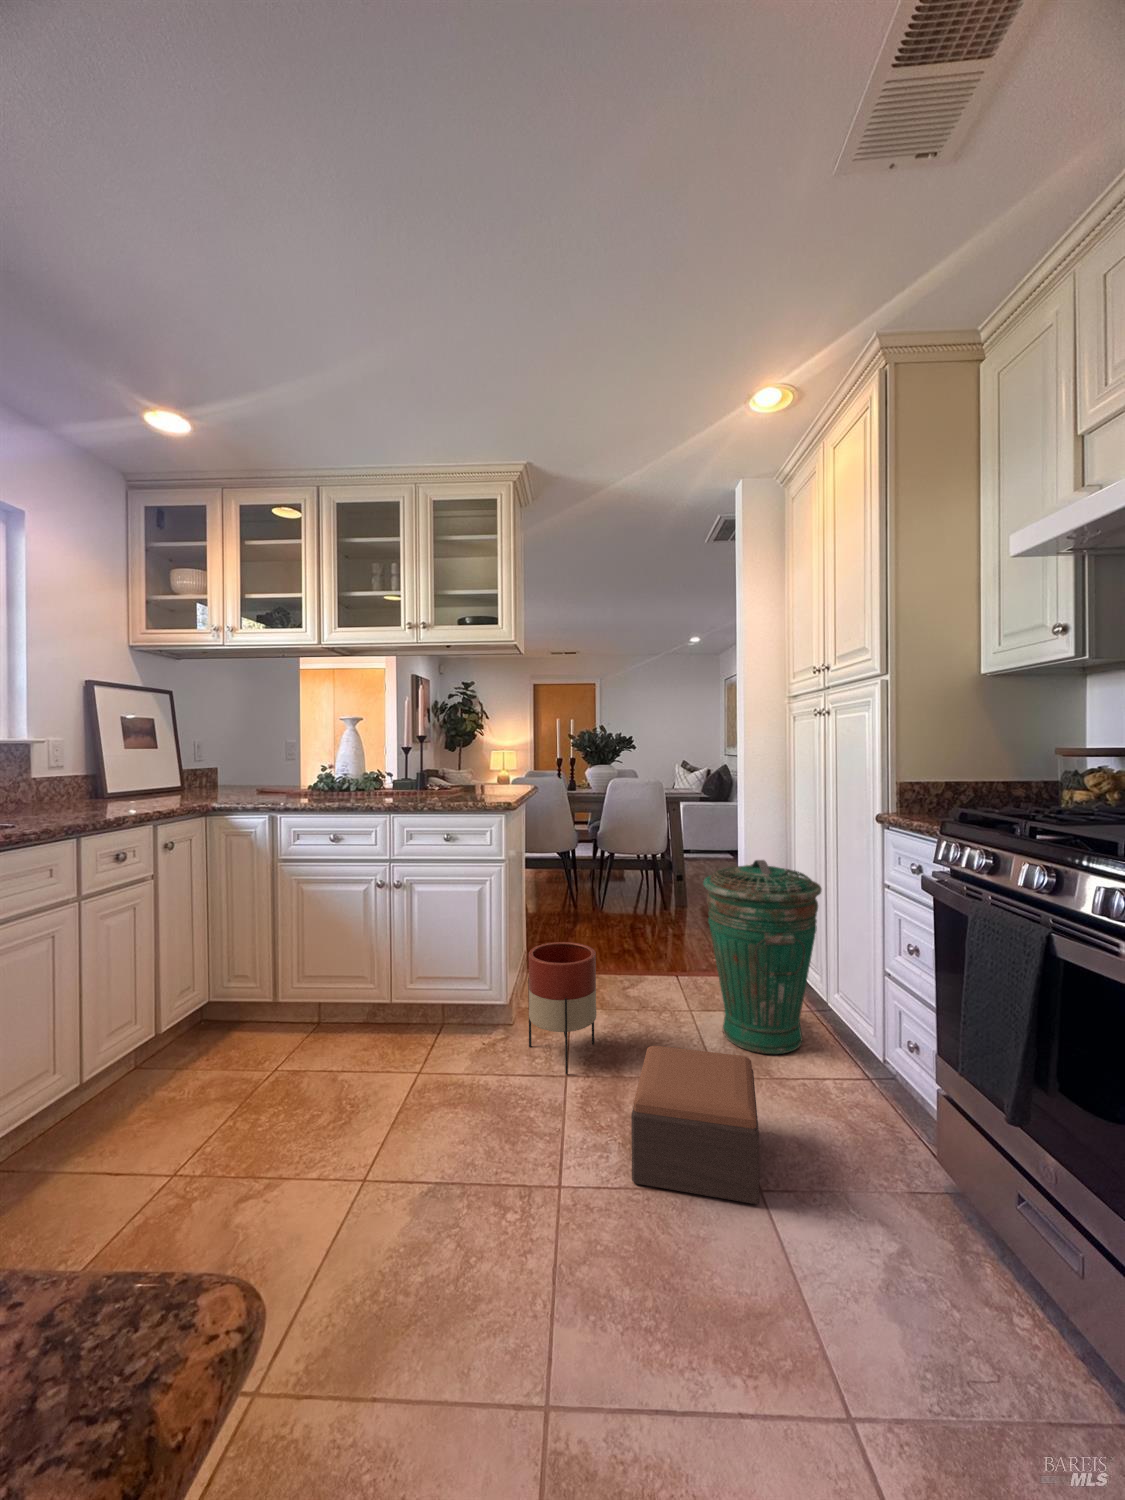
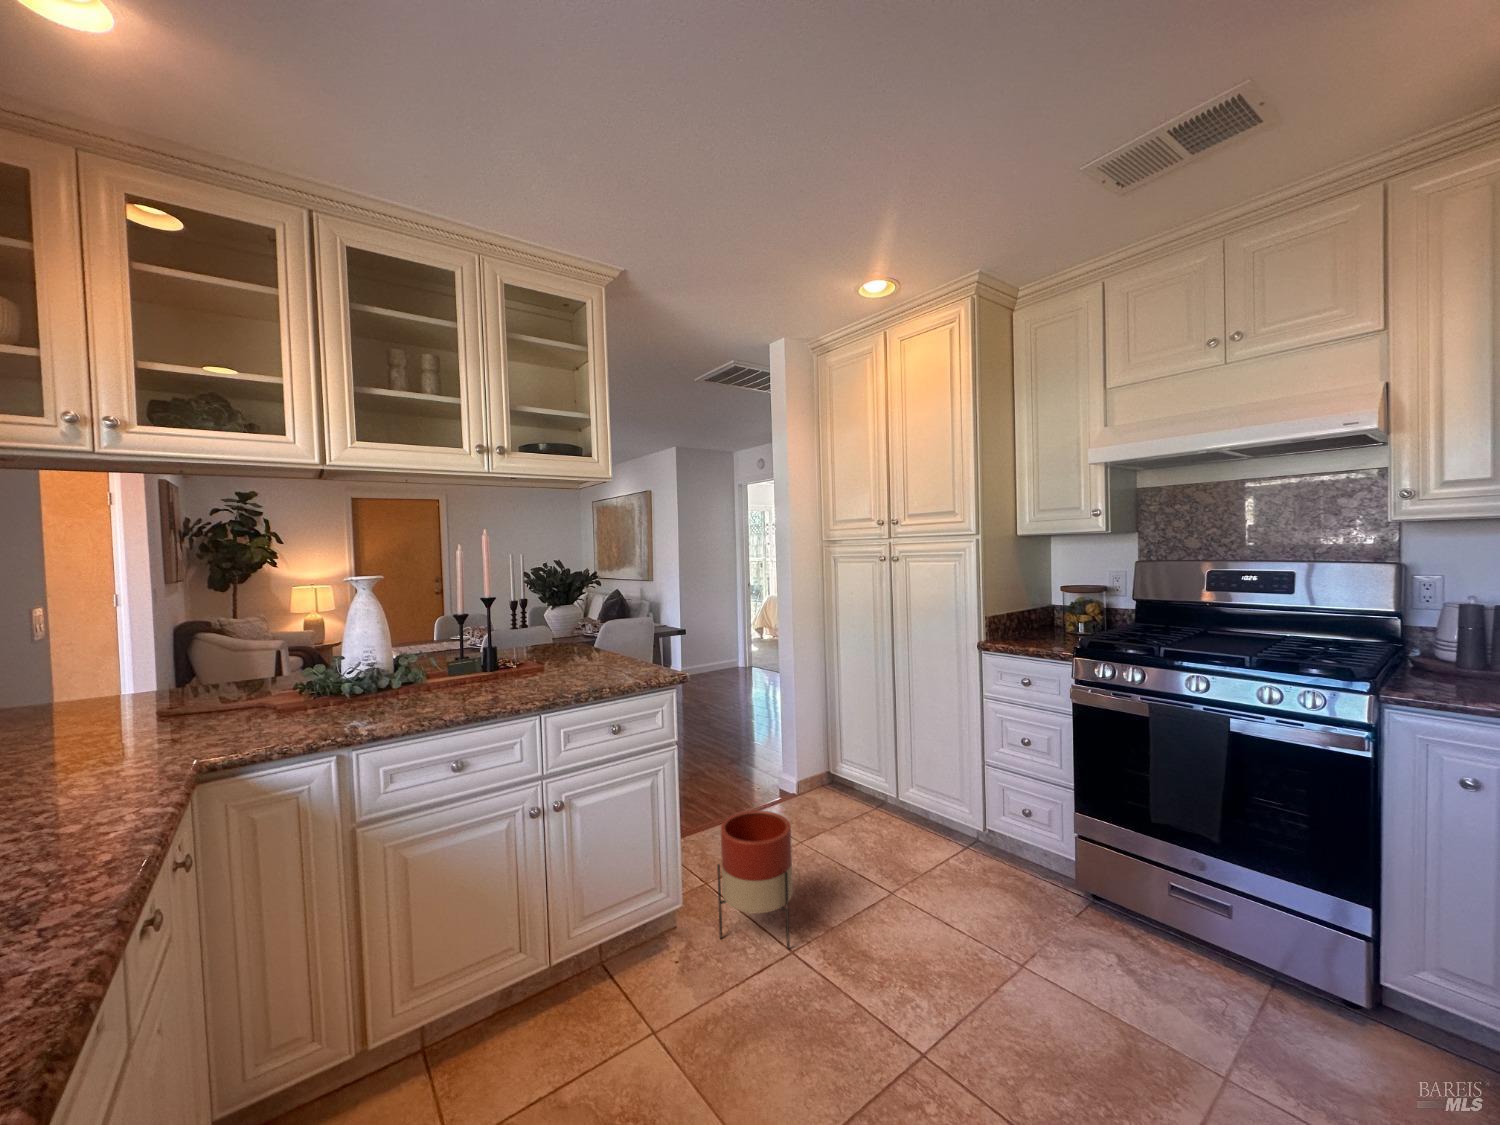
trash can: present [703,860,822,1054] -> none [817,690,917,859]
footstool: present [631,1046,759,1204] -> none [888,865,1034,1015]

